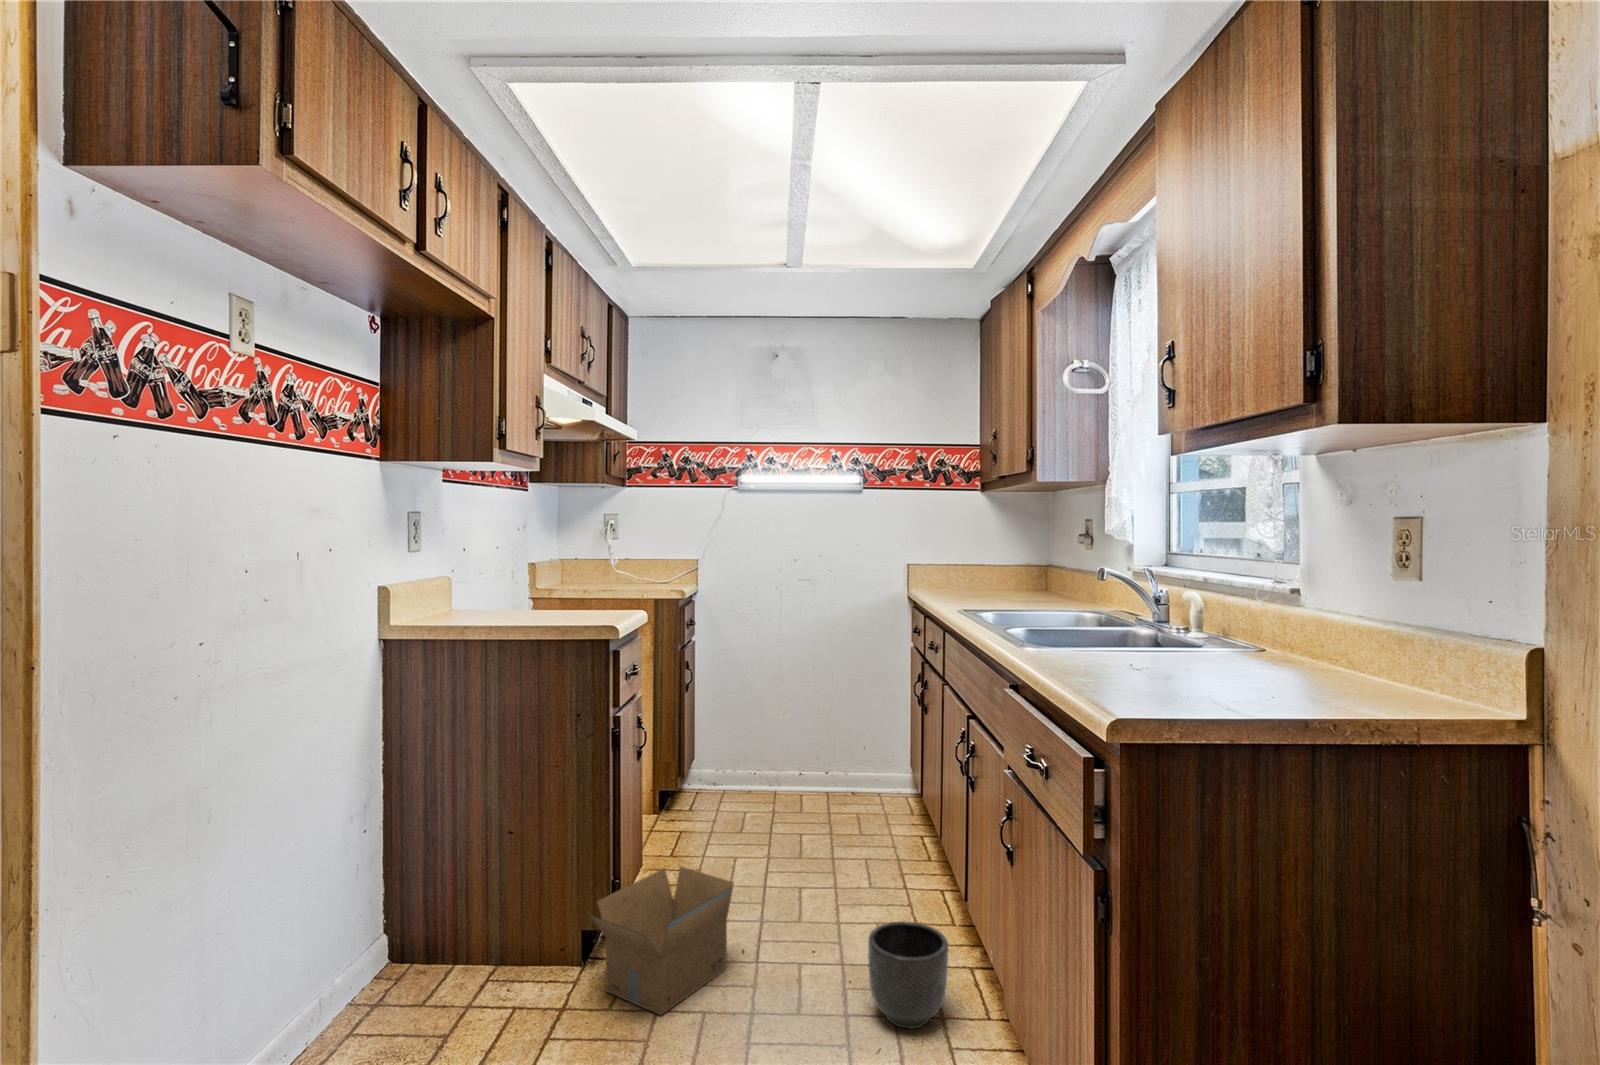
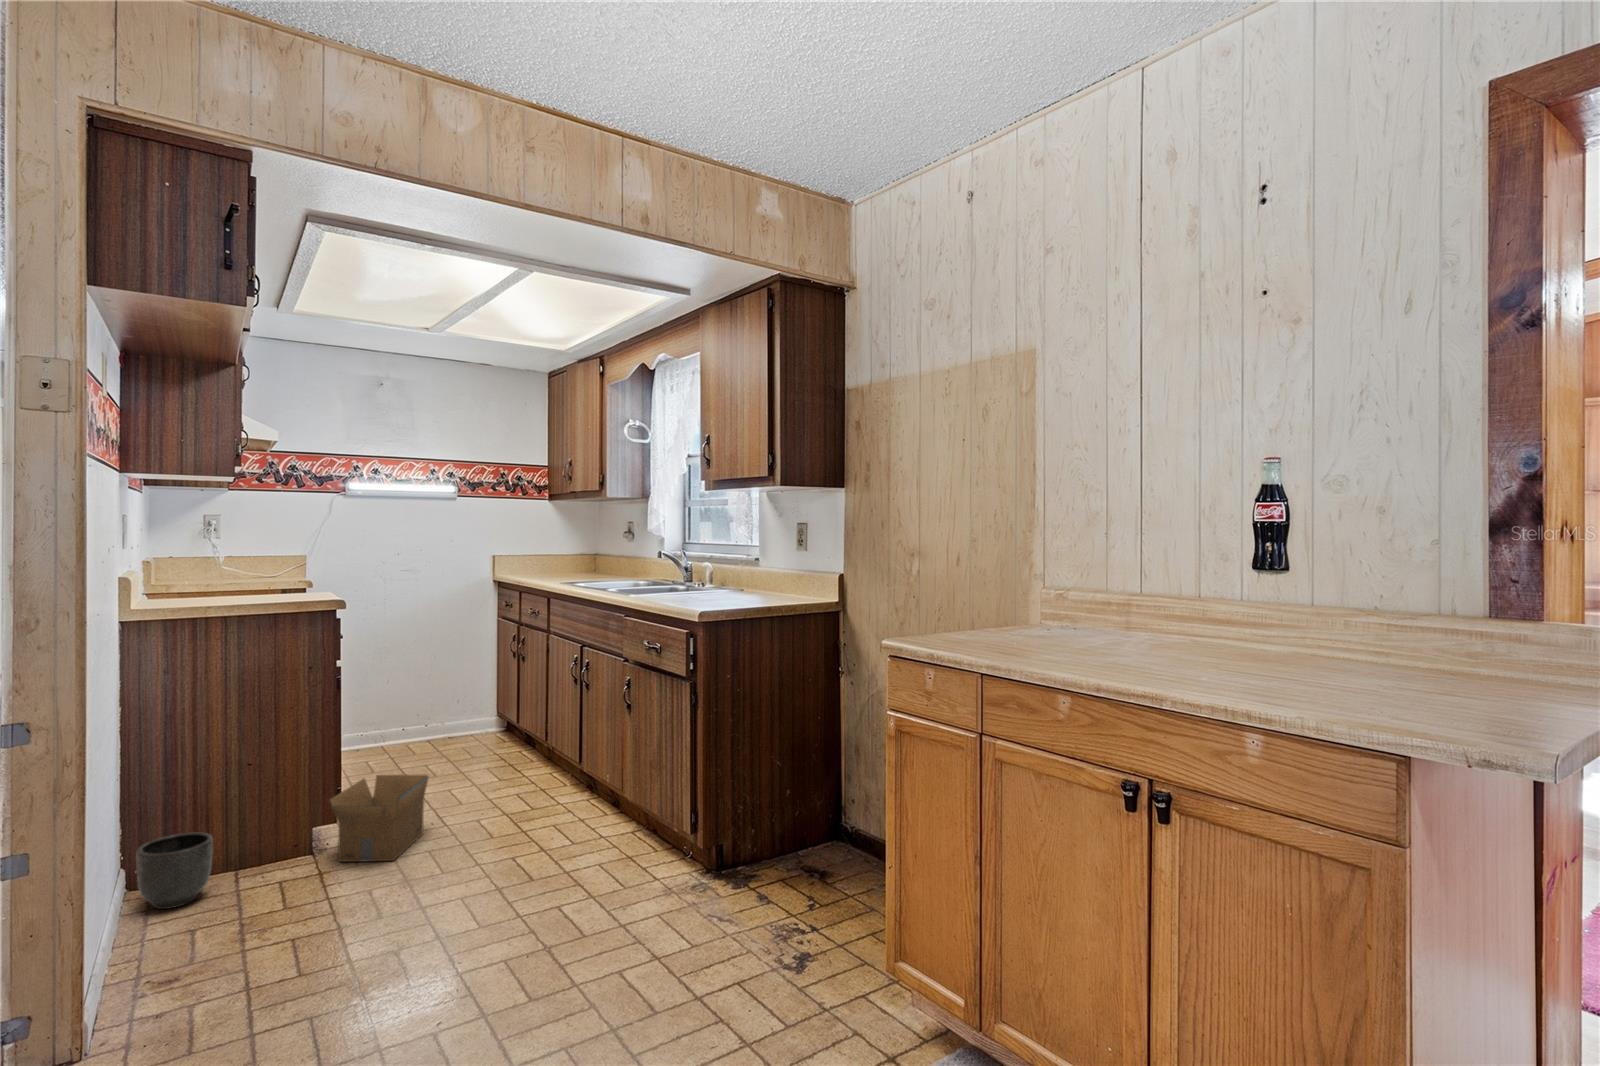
planter: present [868,921,948,1028] -> present [136,833,213,909]

